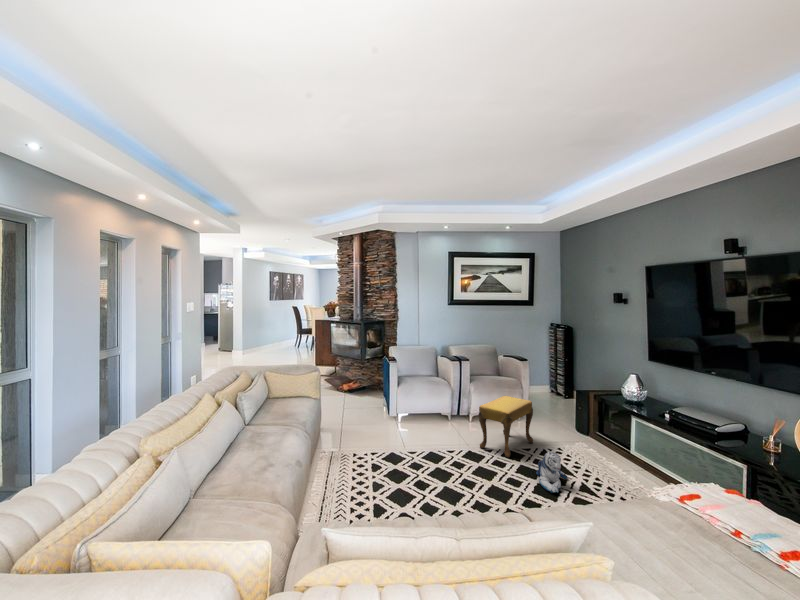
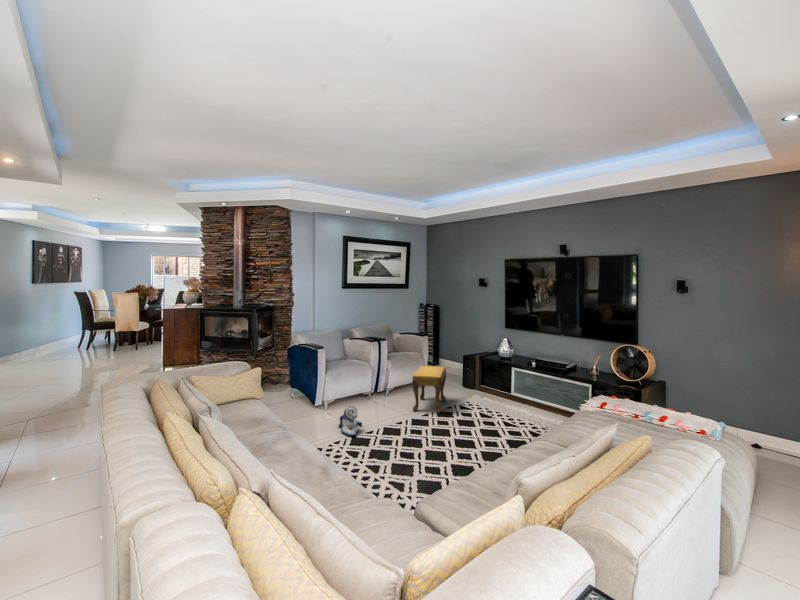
plush toy: present [536,452,567,493] -> present [339,406,362,436]

